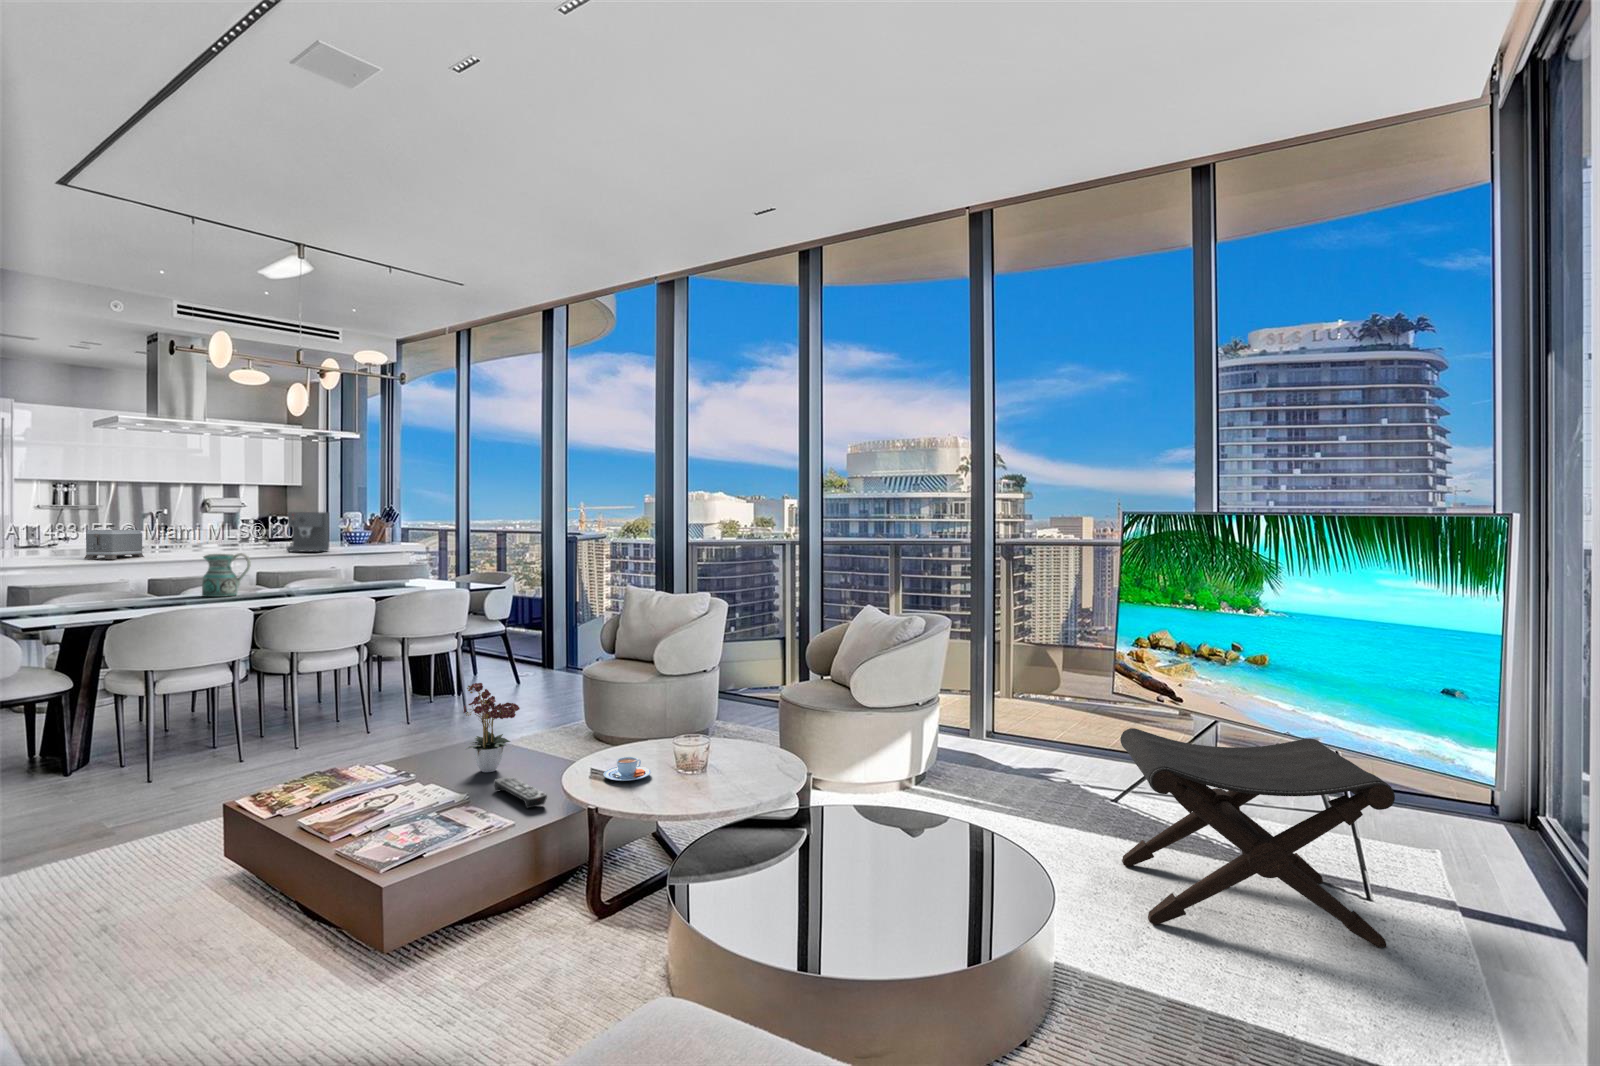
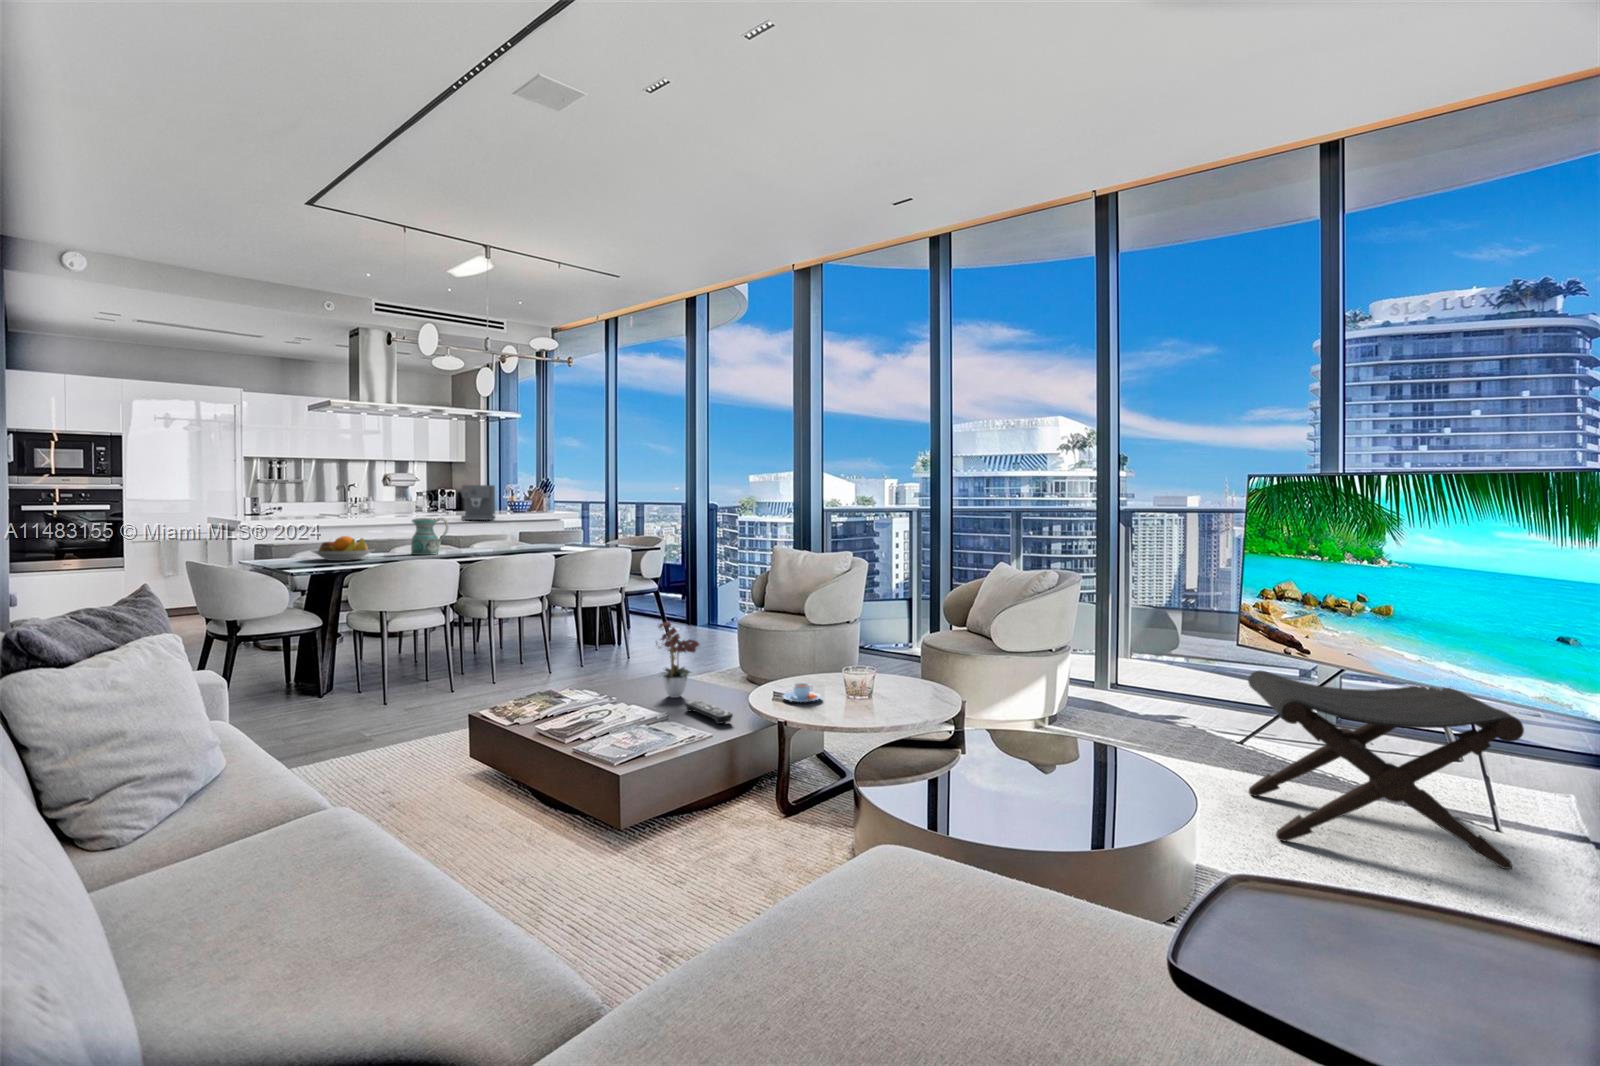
toaster: present [84,530,144,559] -> none [306,500,351,525]
fruit bowl: none [62,577,150,606] -> present [311,536,374,561]

